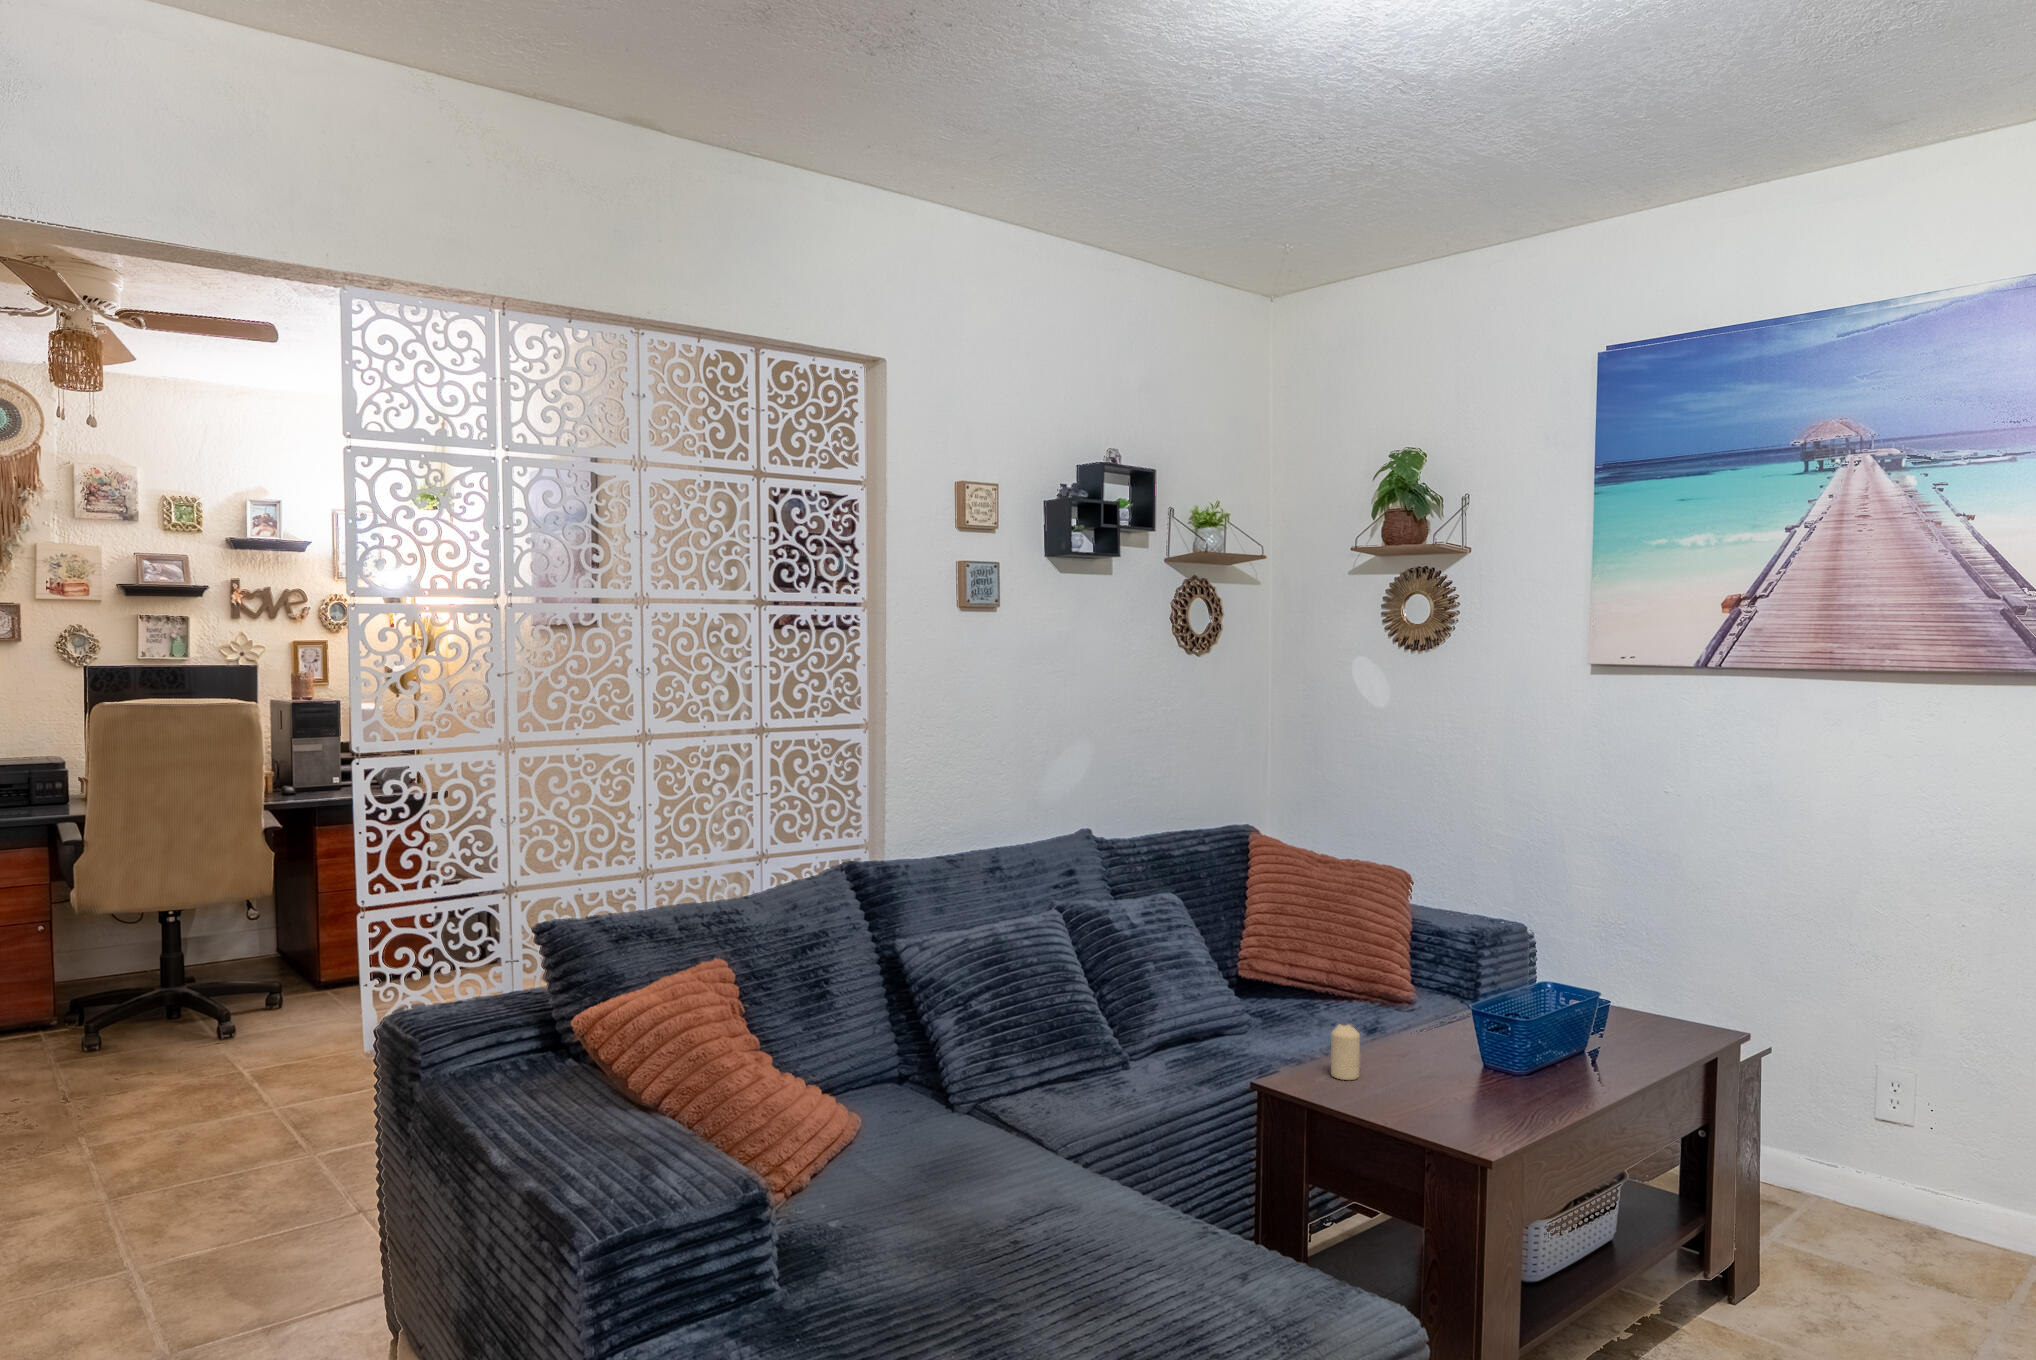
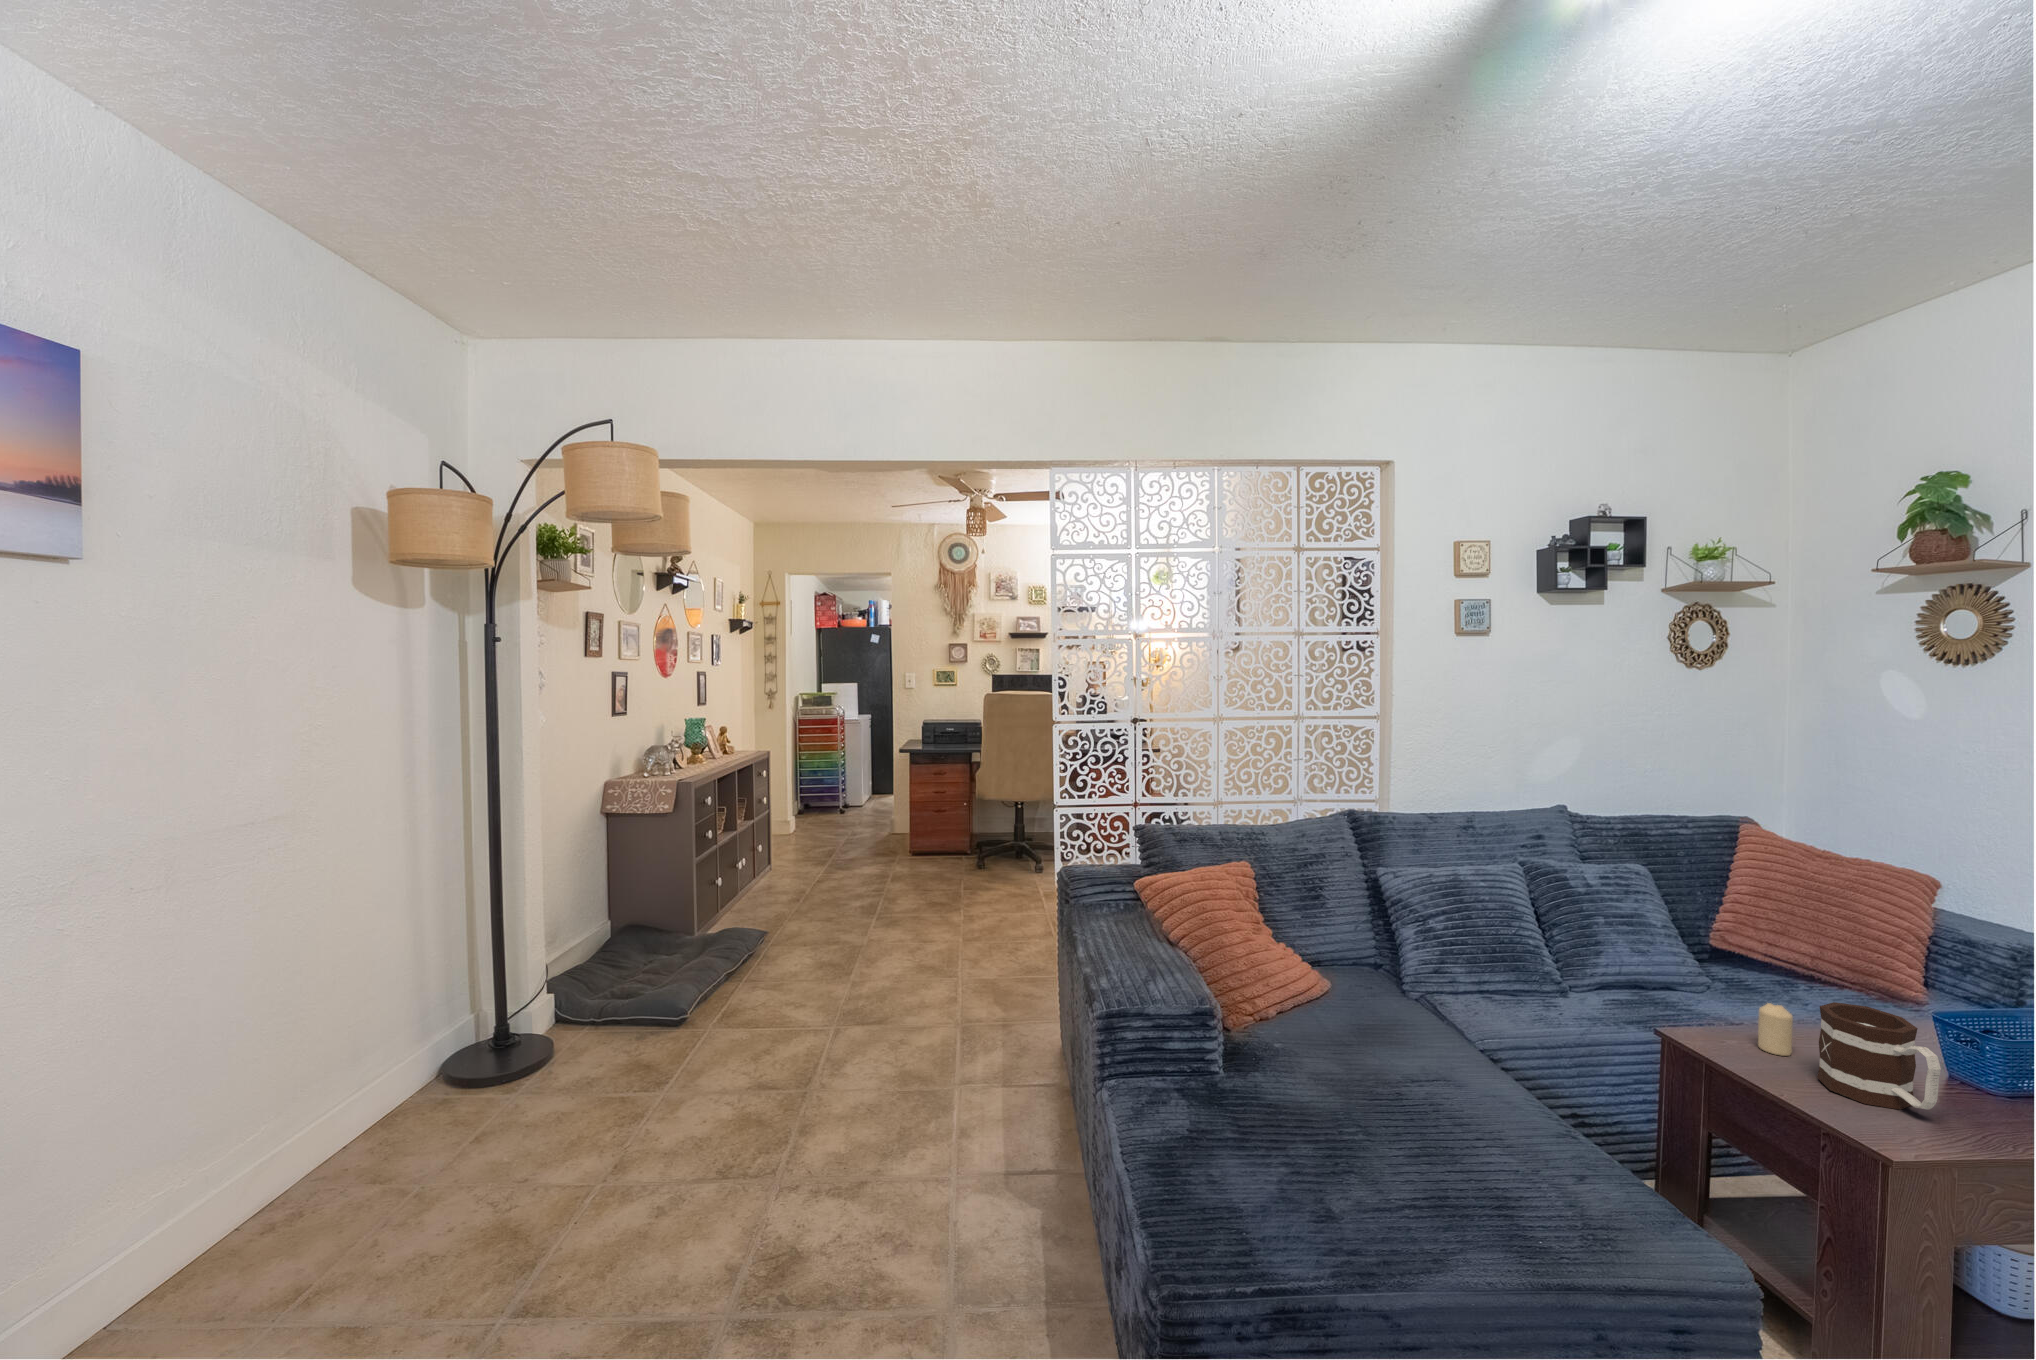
mug: none [1390,1008,1491,1110] -> present [1817,1002,1941,1110]

